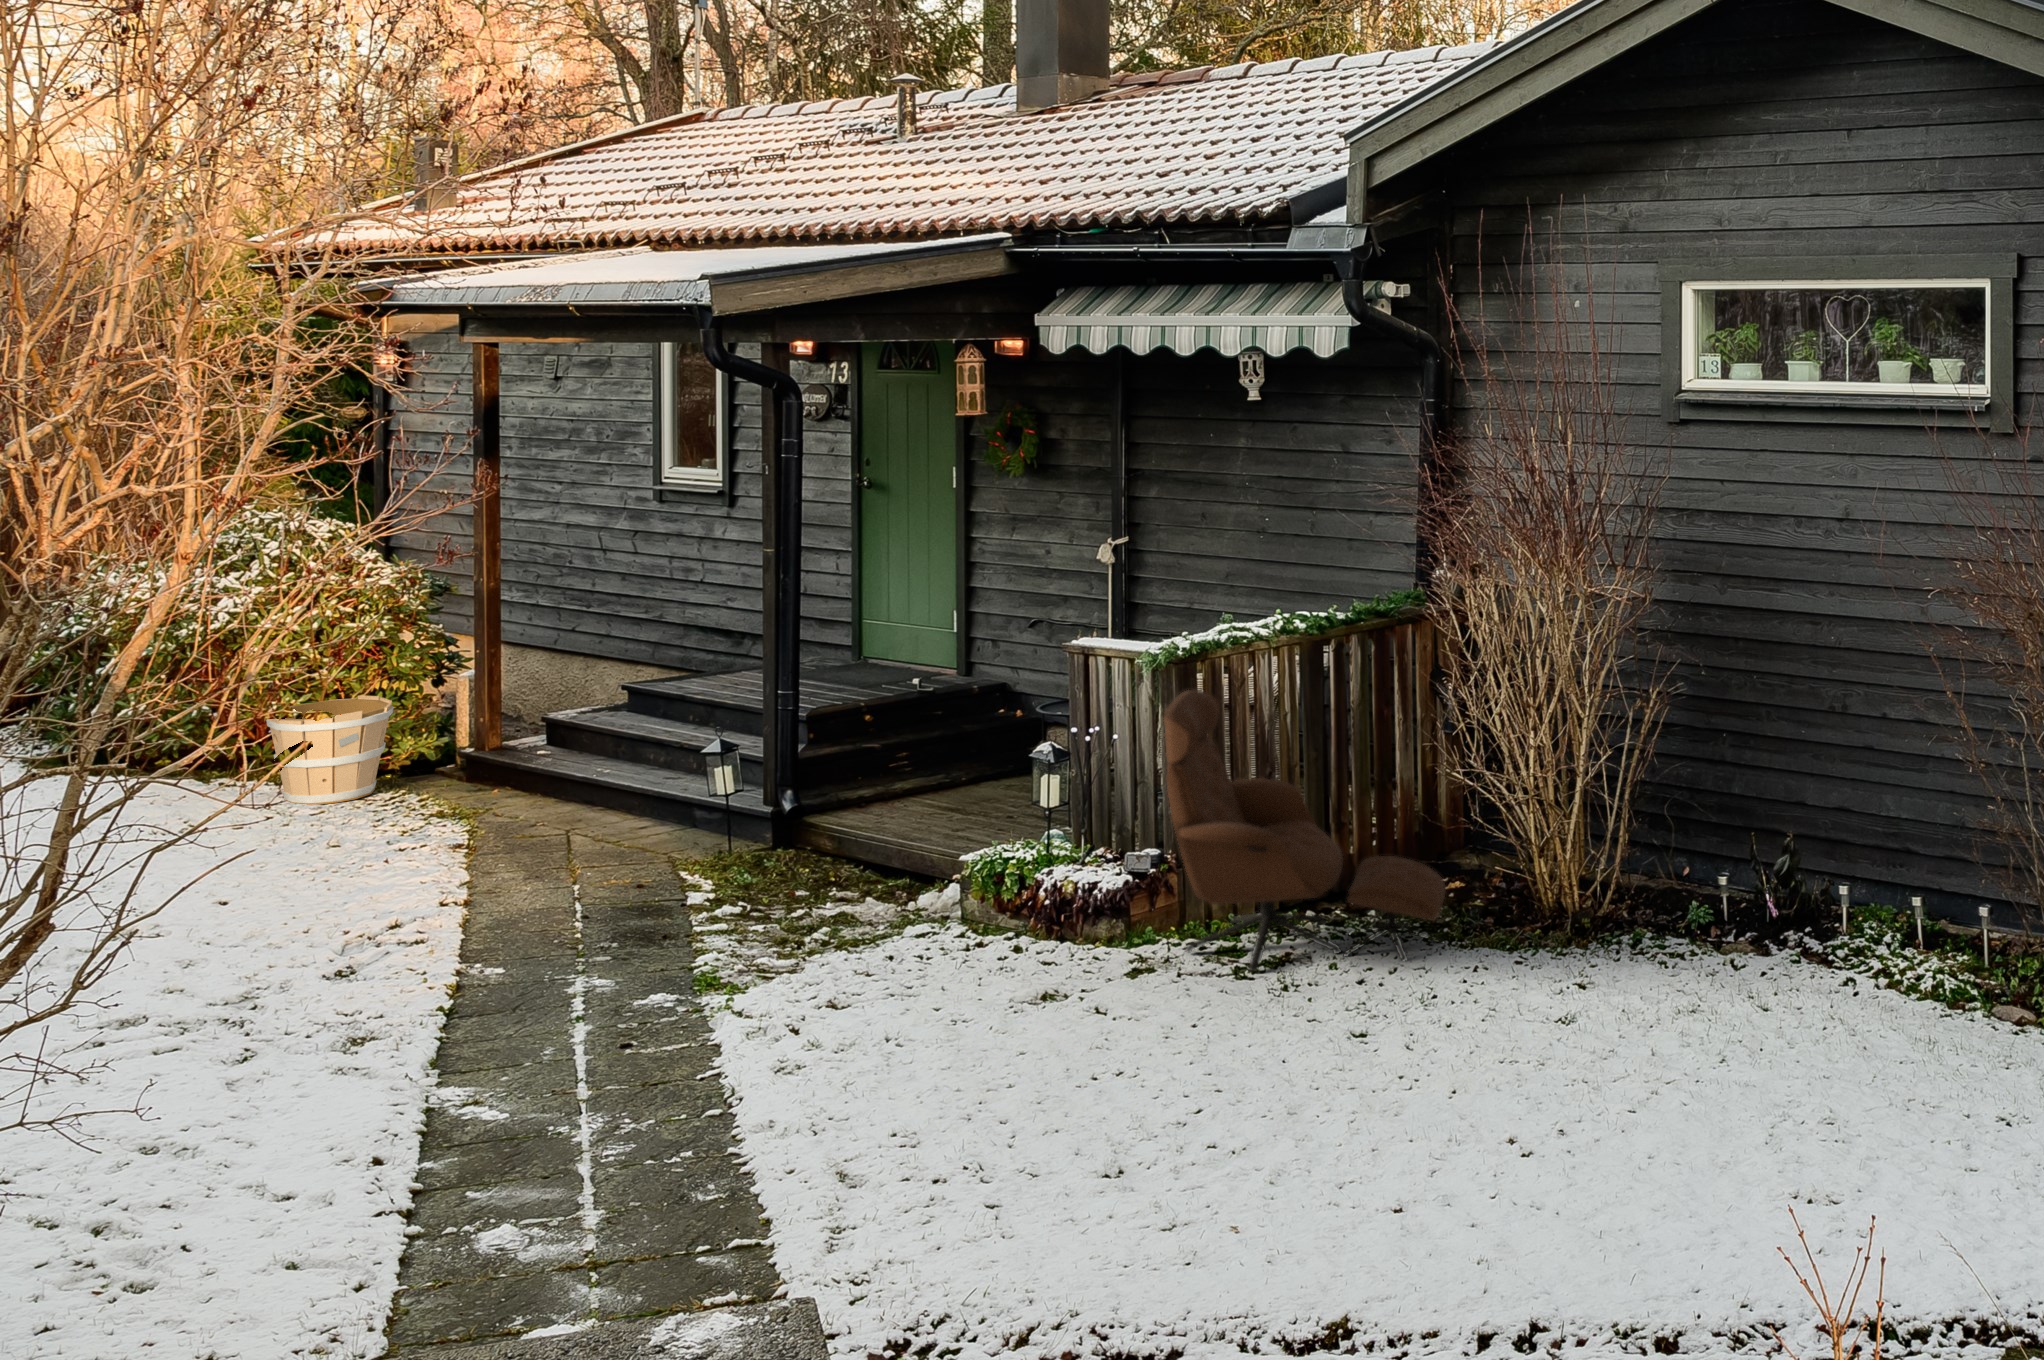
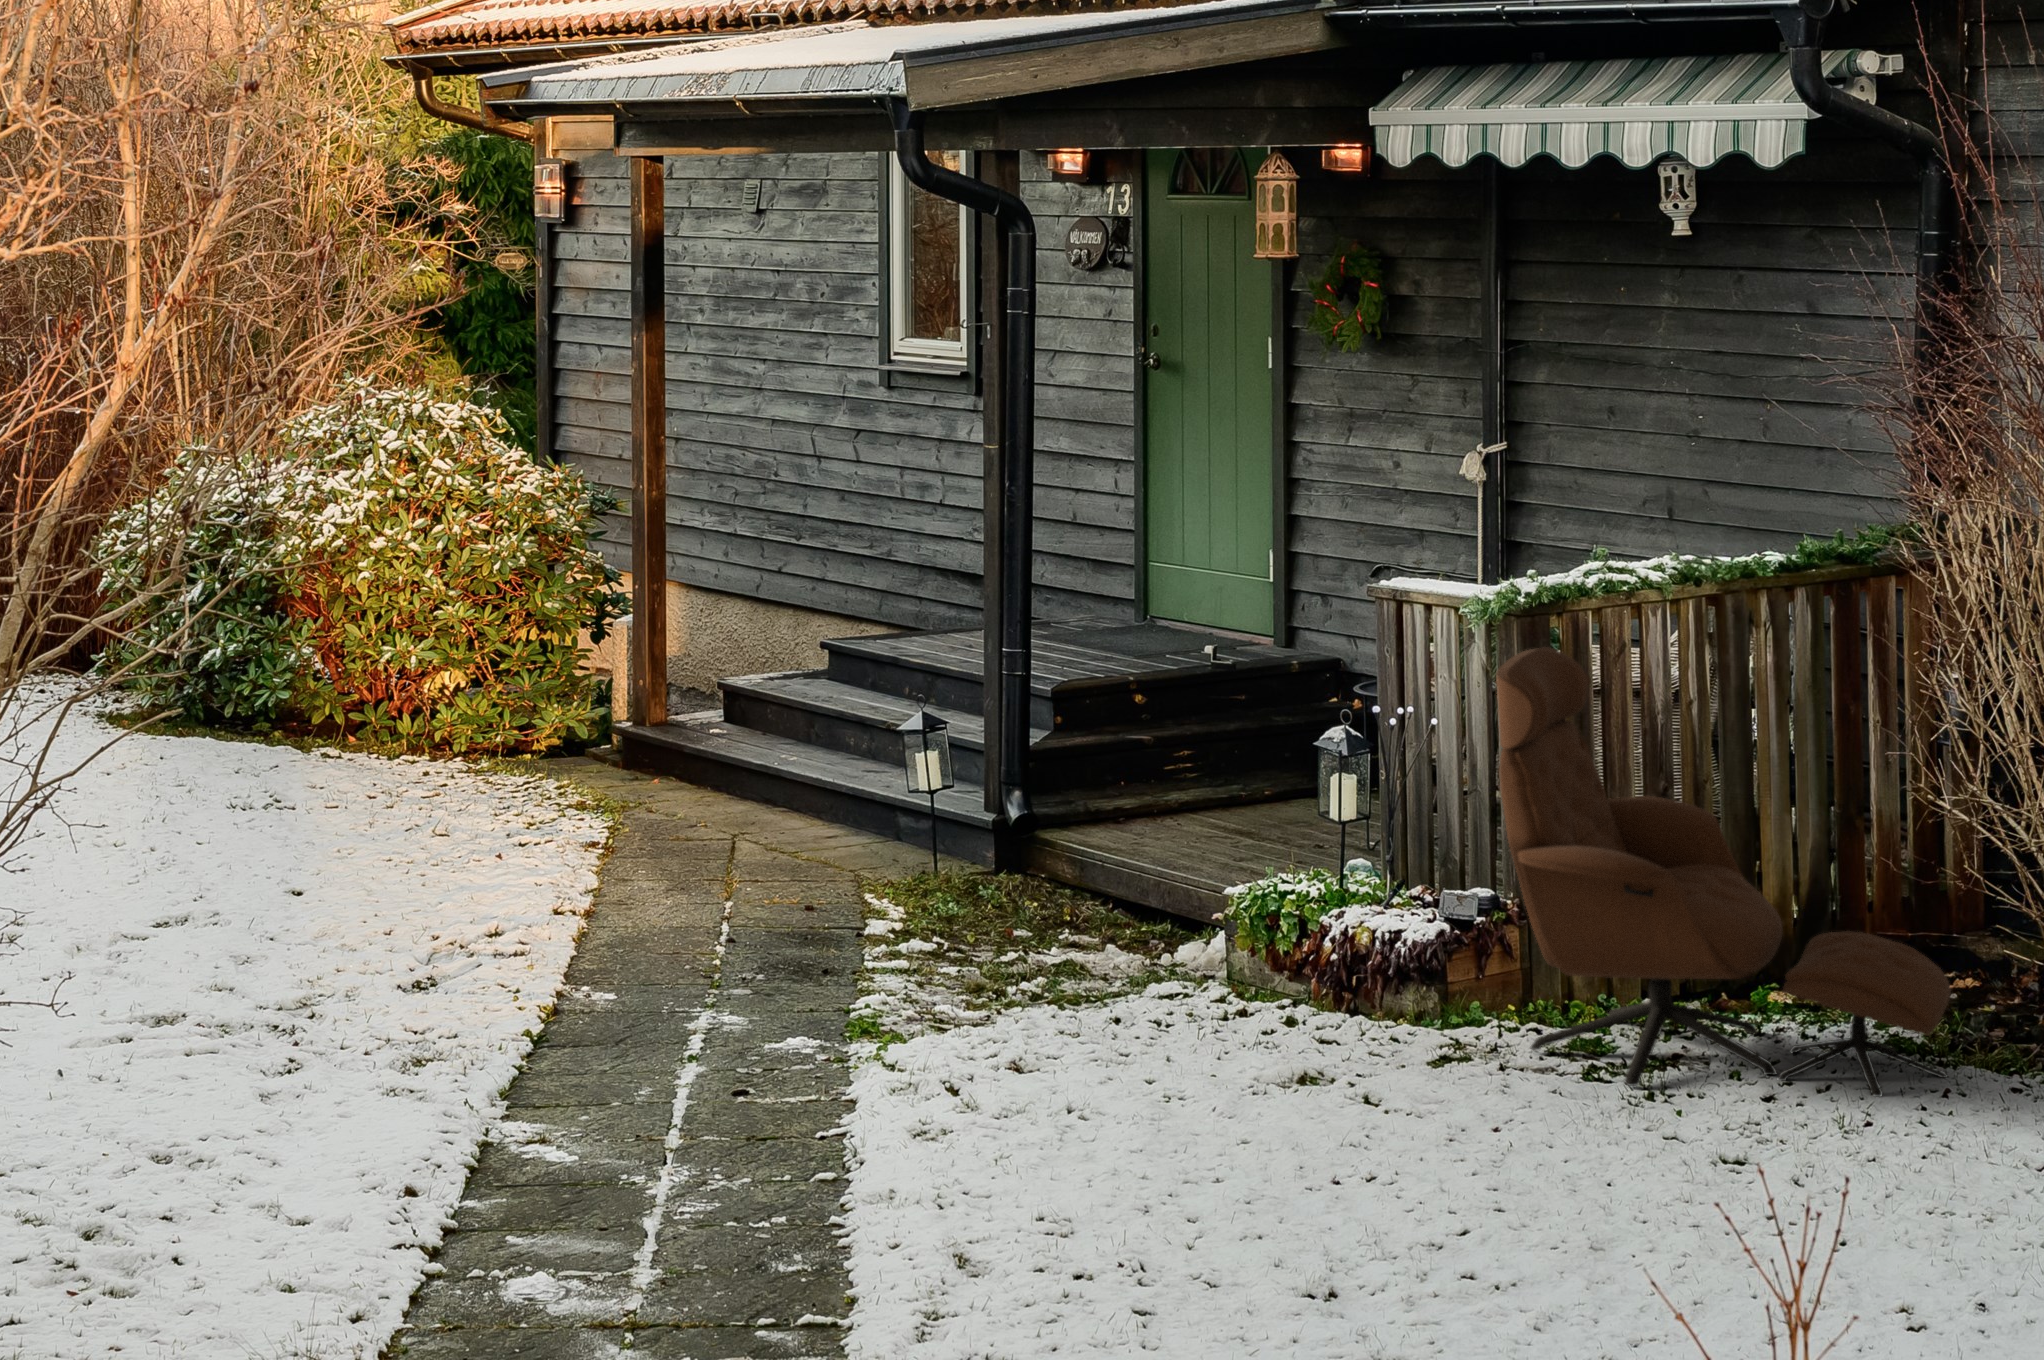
wooden bucket: present [266,696,394,805] -> none [392,643,539,779]

